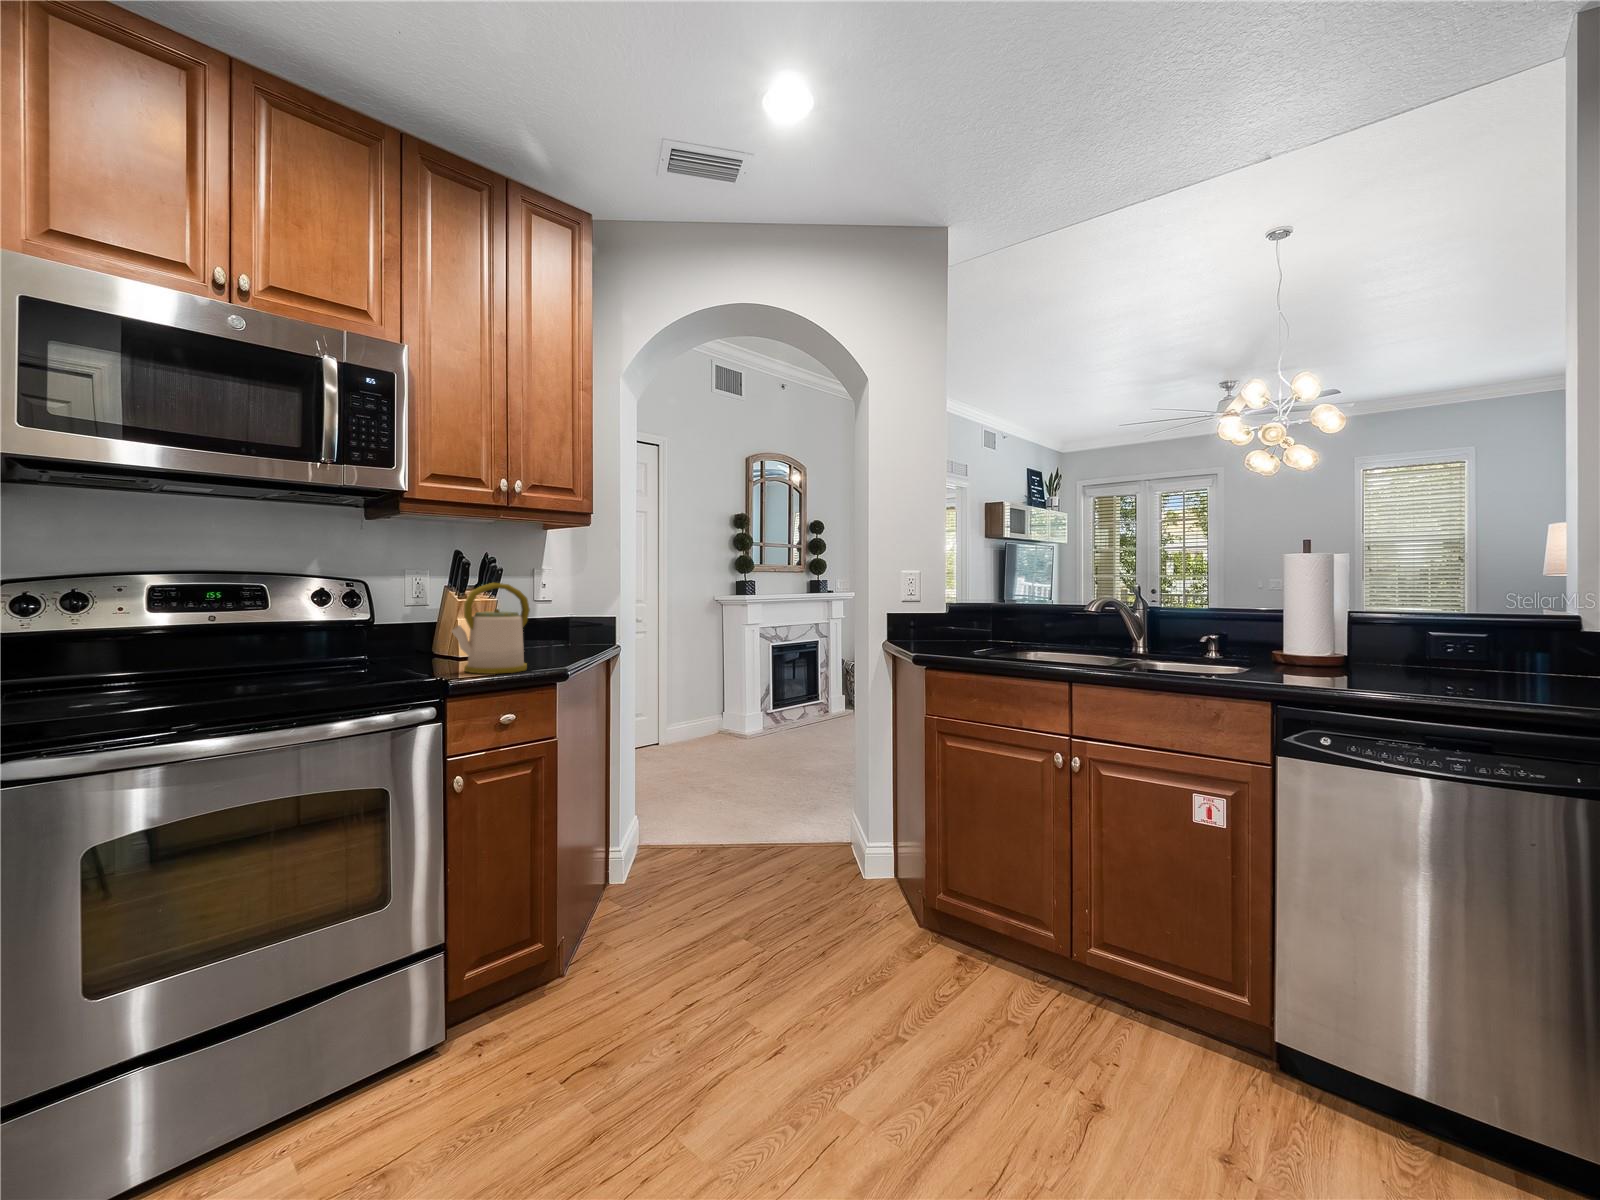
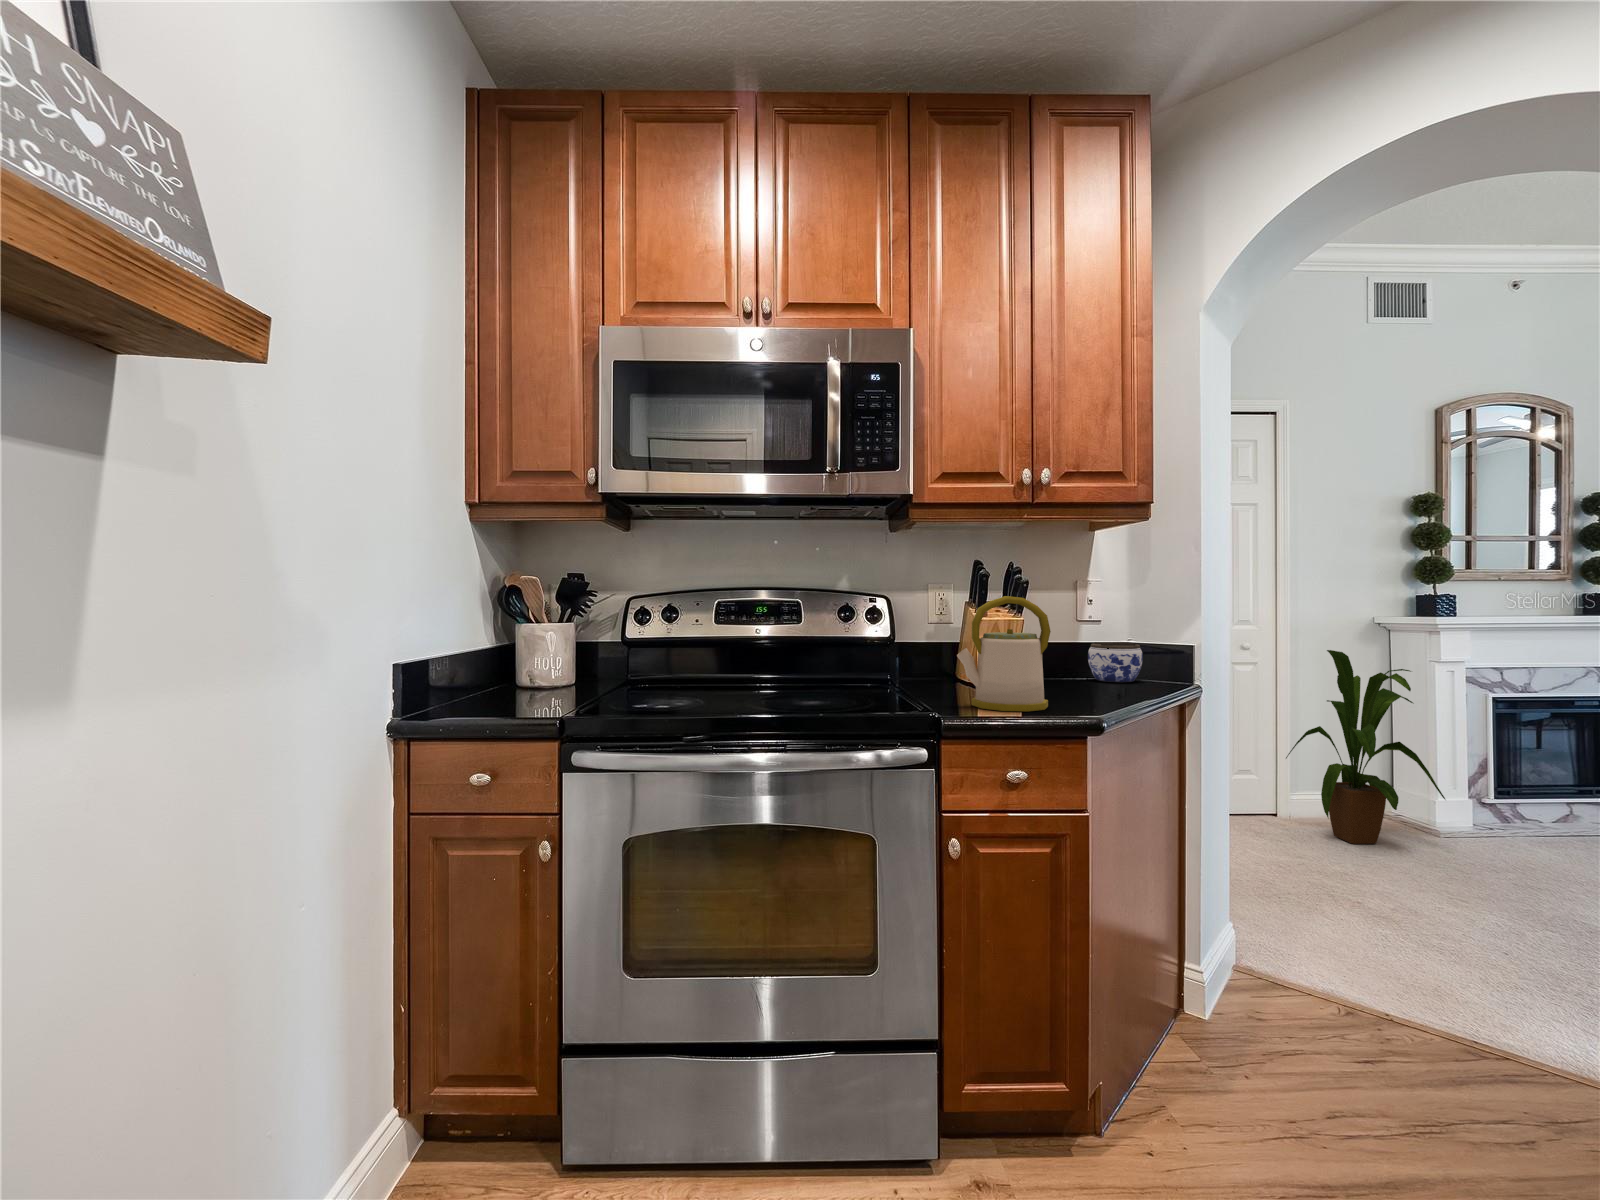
jar: none [542,617,583,648] -> present [1088,642,1143,682]
house plant: none [661,619,750,749] -> present [1286,650,1445,844]

